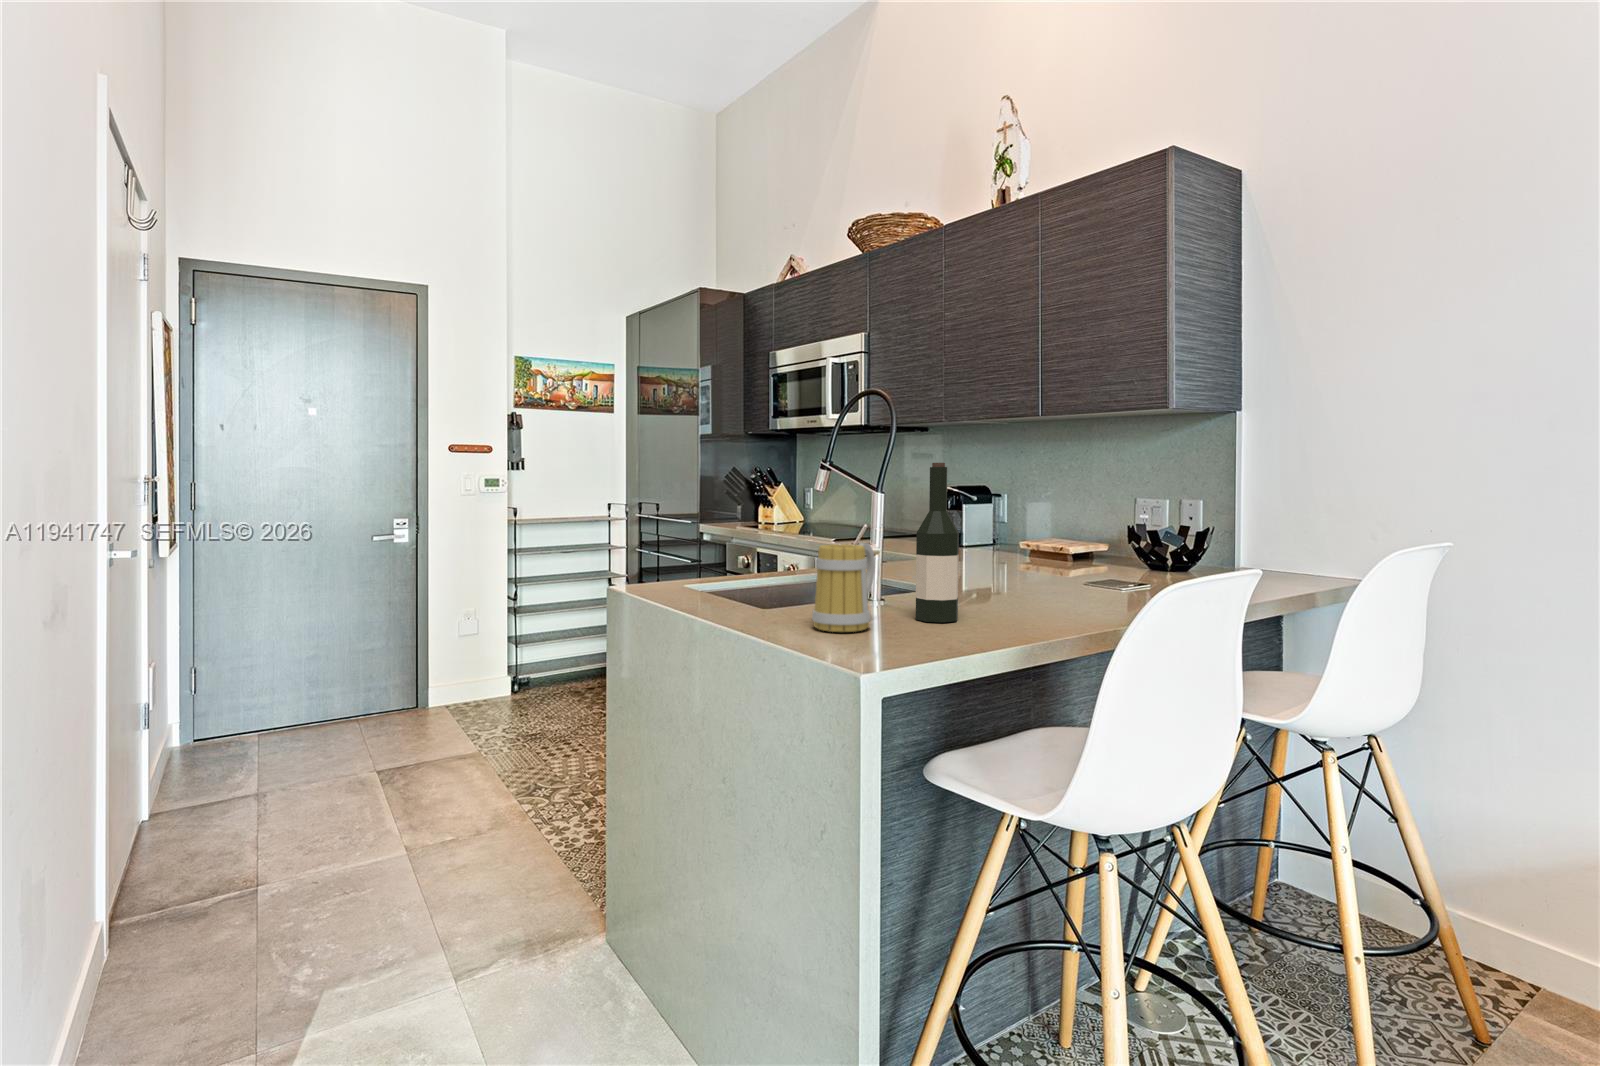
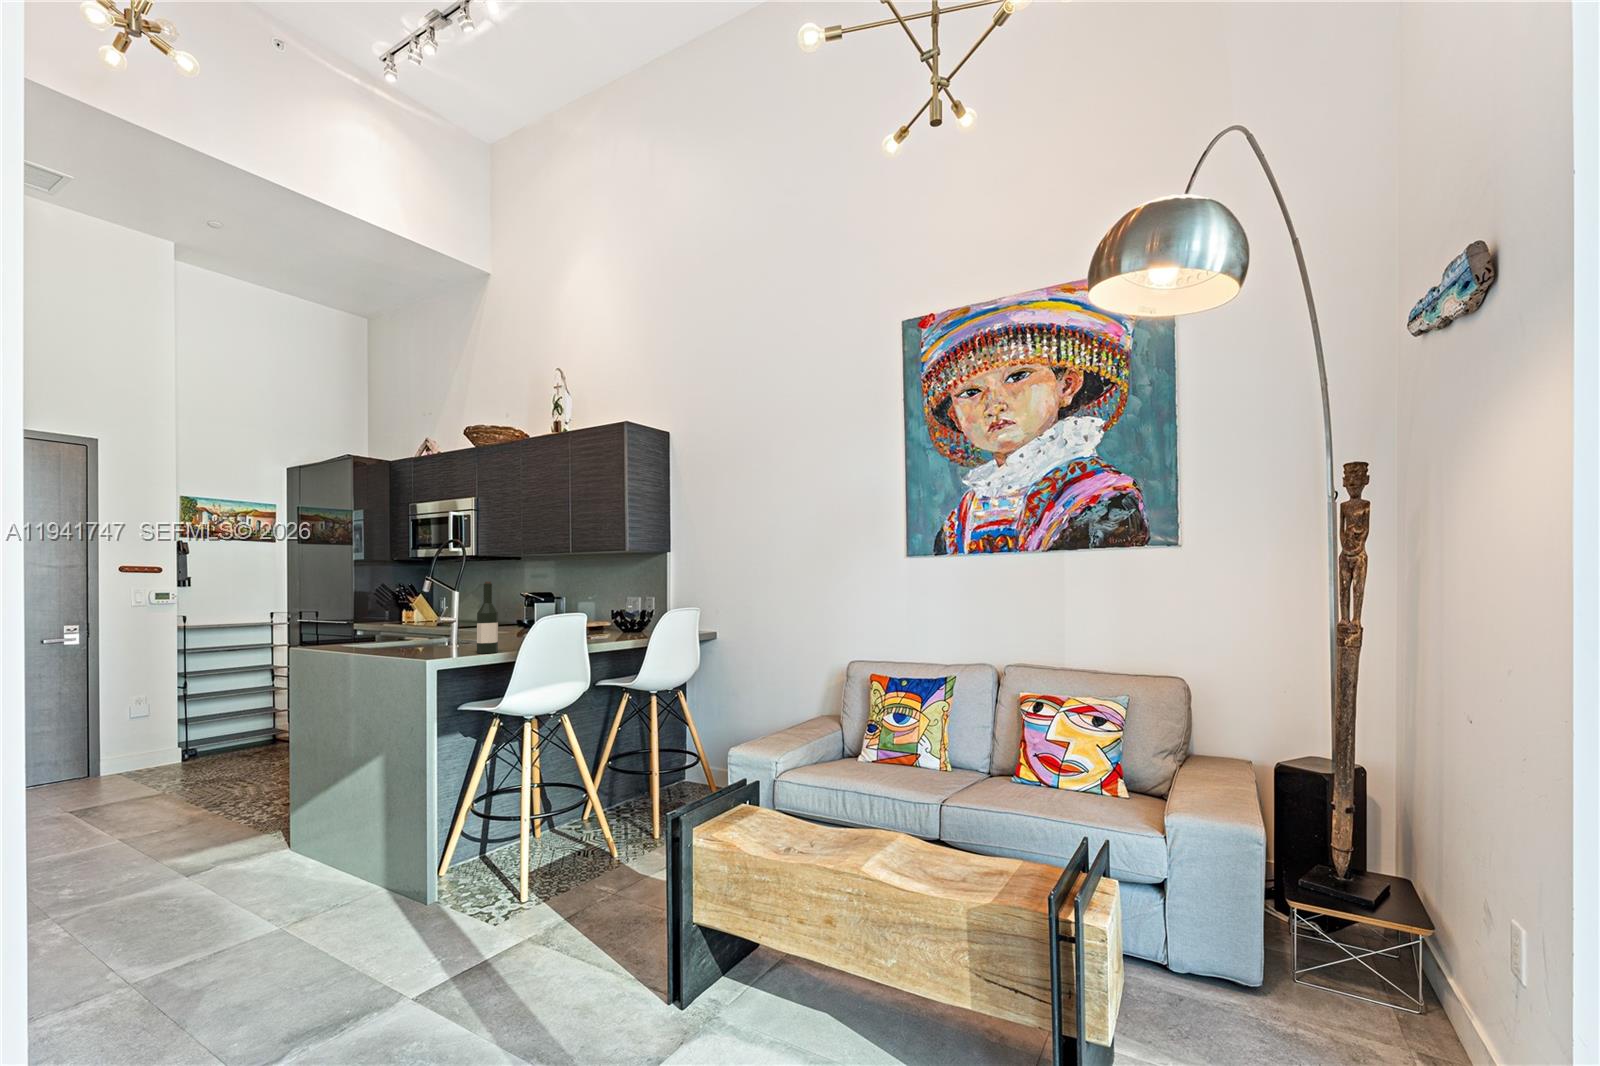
mug: present [812,543,875,632] -> none [423,618,456,658]

